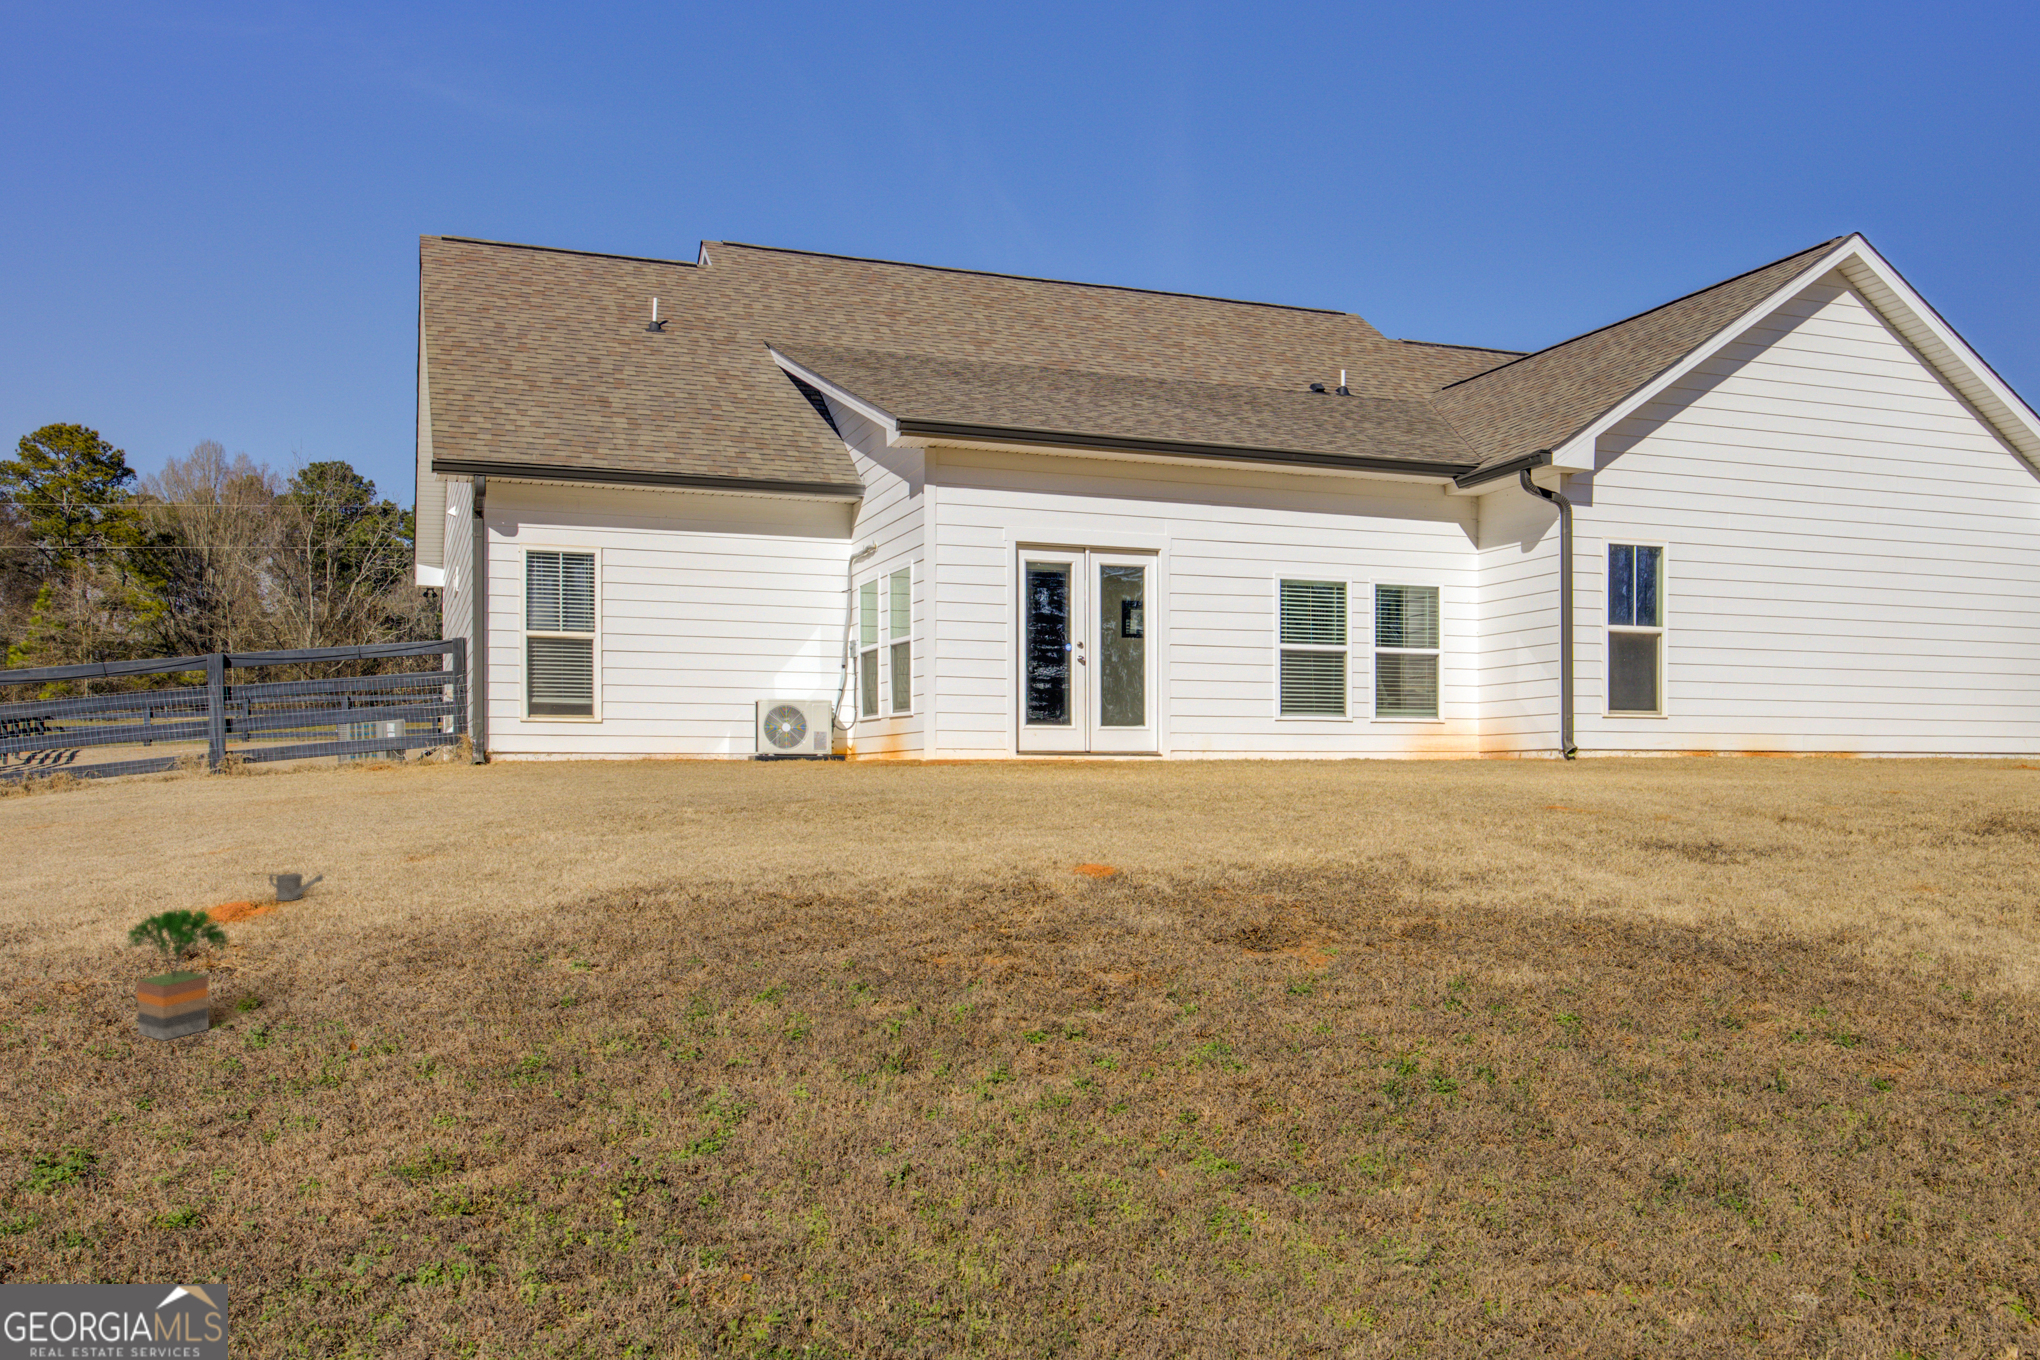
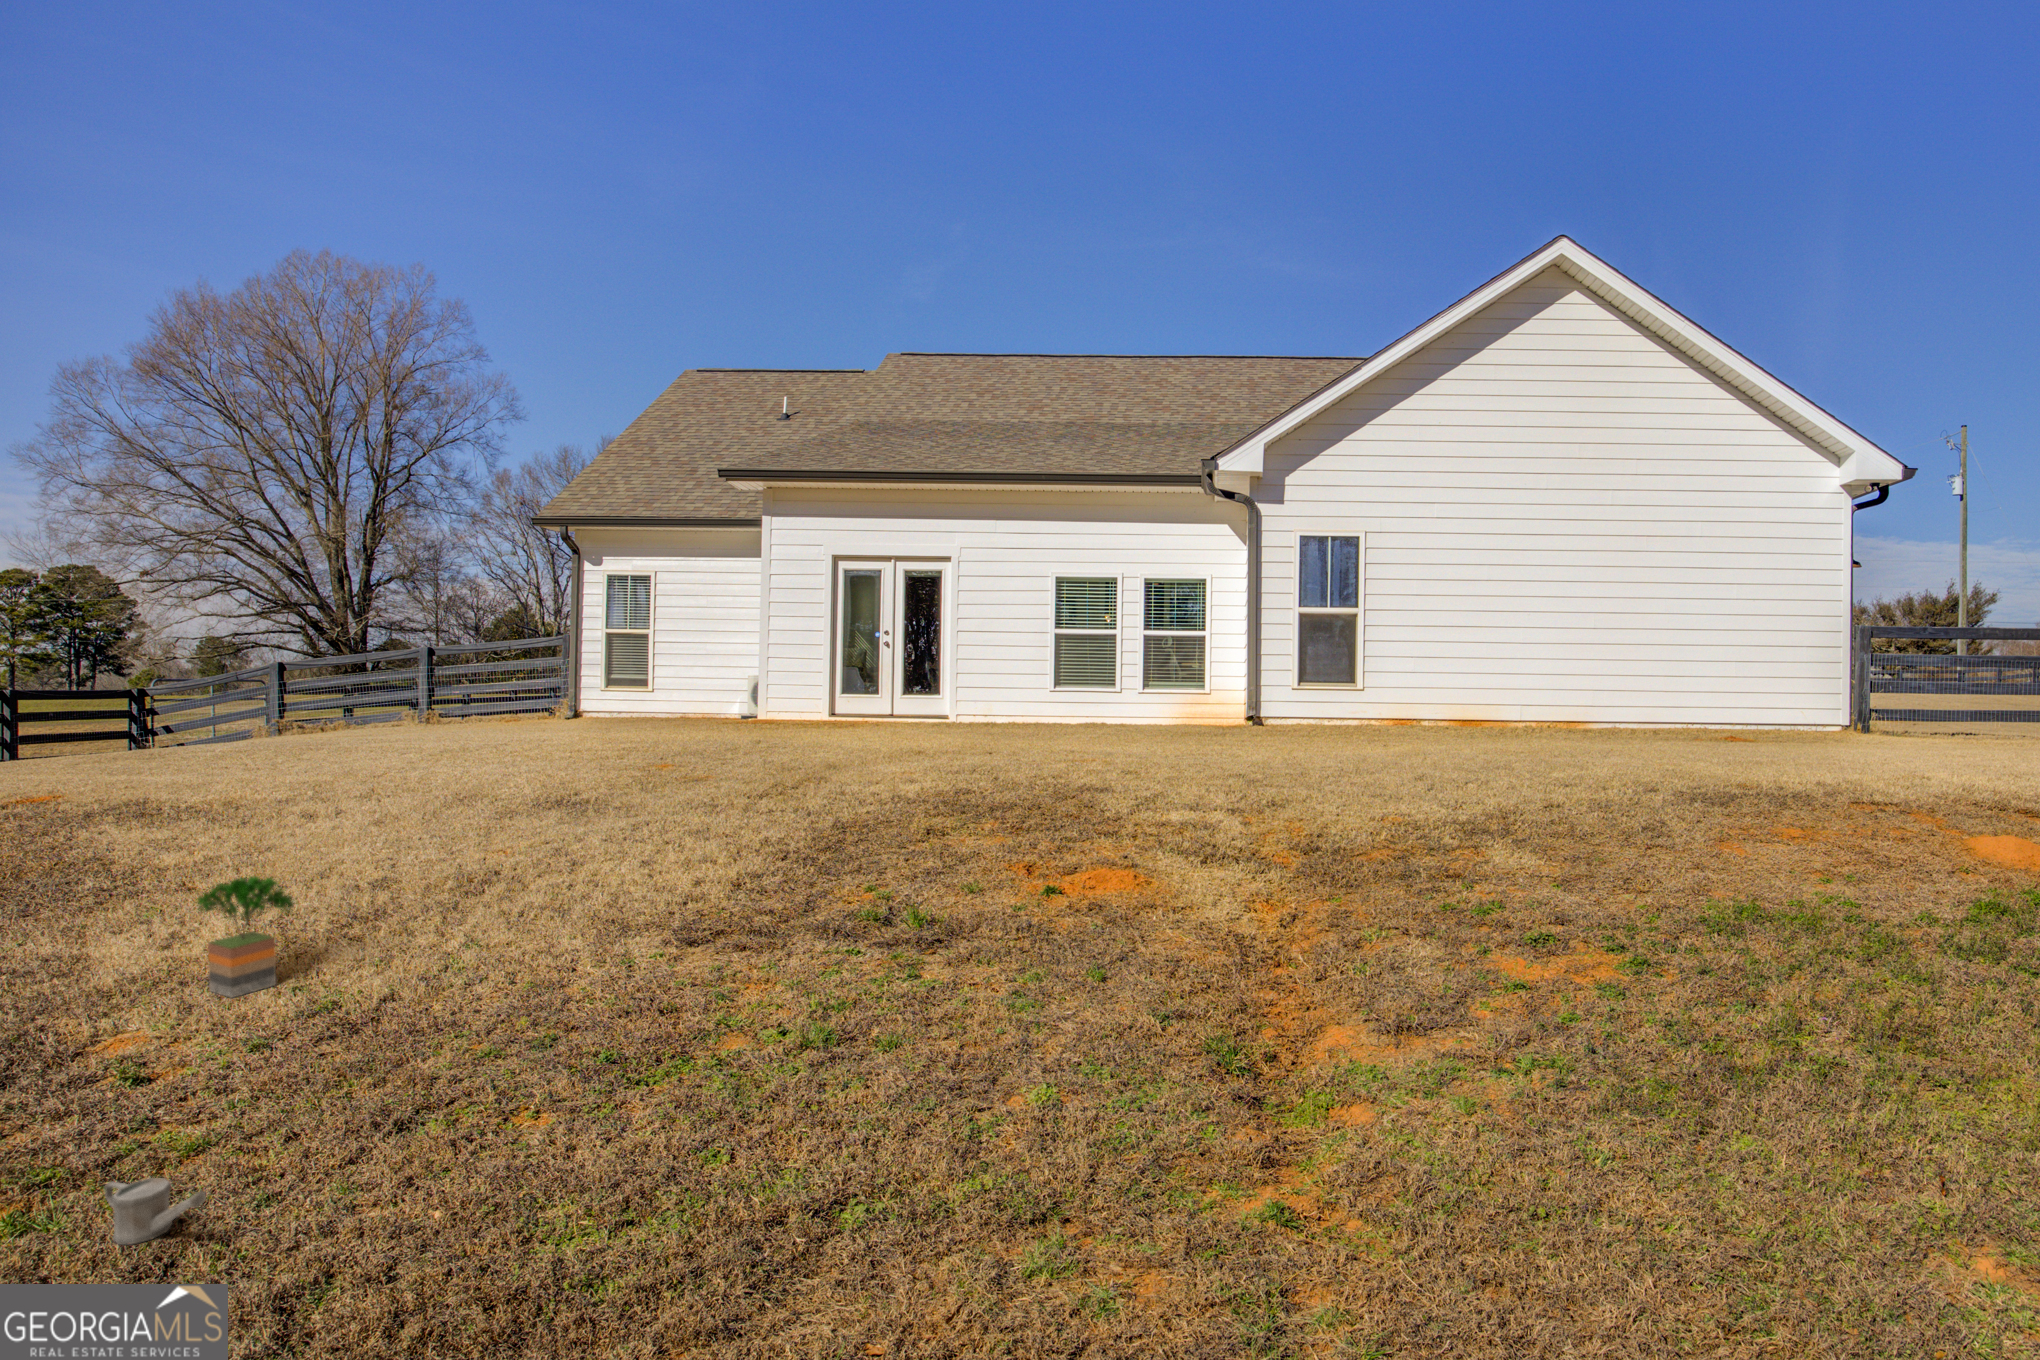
watering can: present [269,873,323,901] -> present [105,1178,206,1245]

